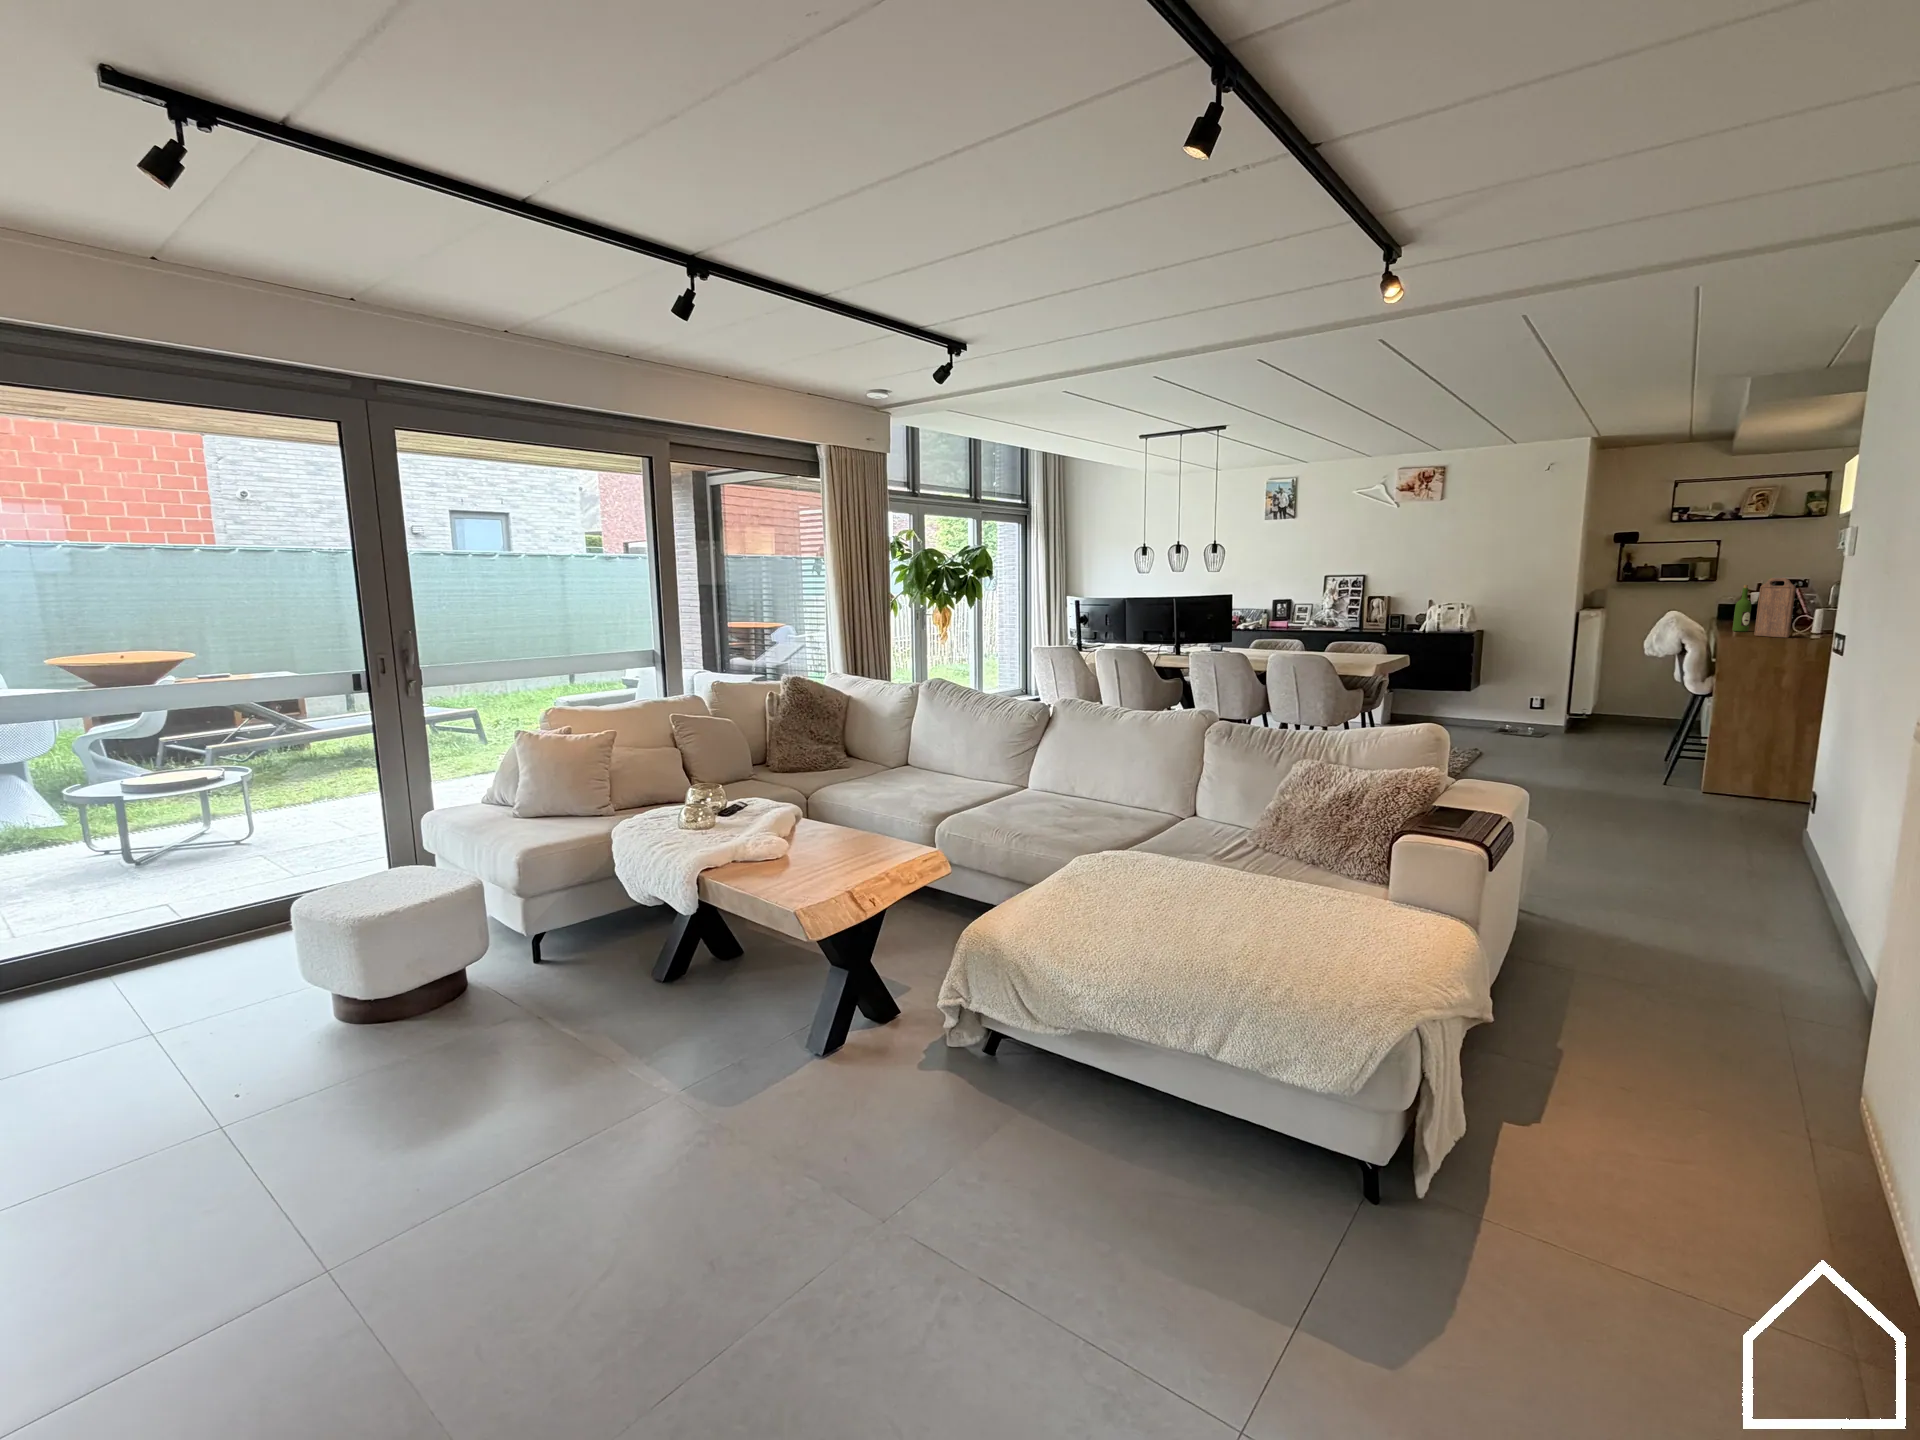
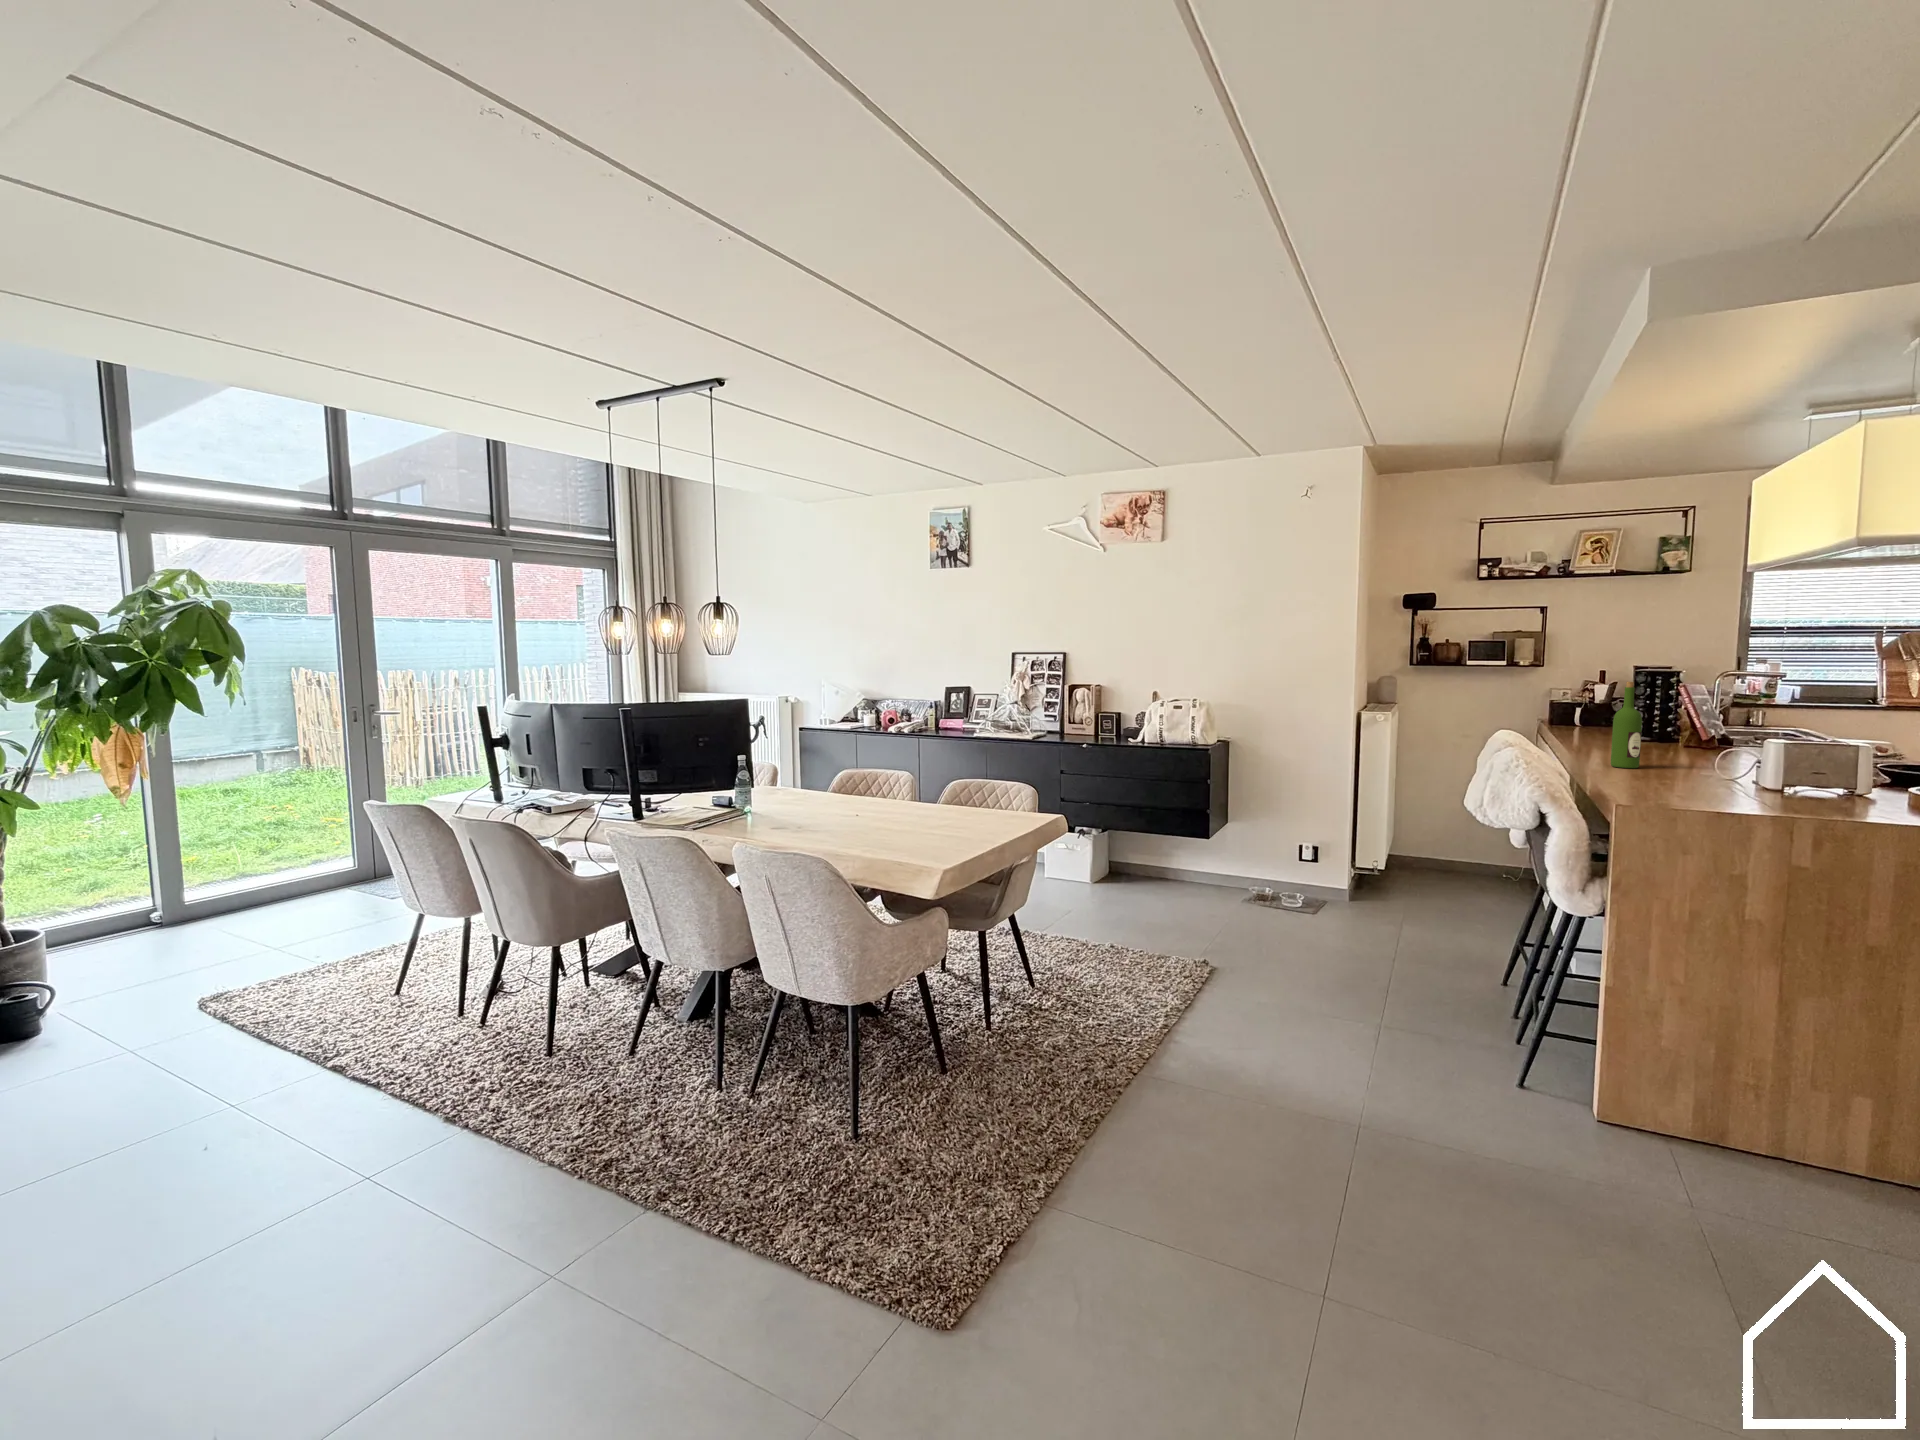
cutting board: present [1754,578,1796,638] -> none [1668,673,1754,797]

